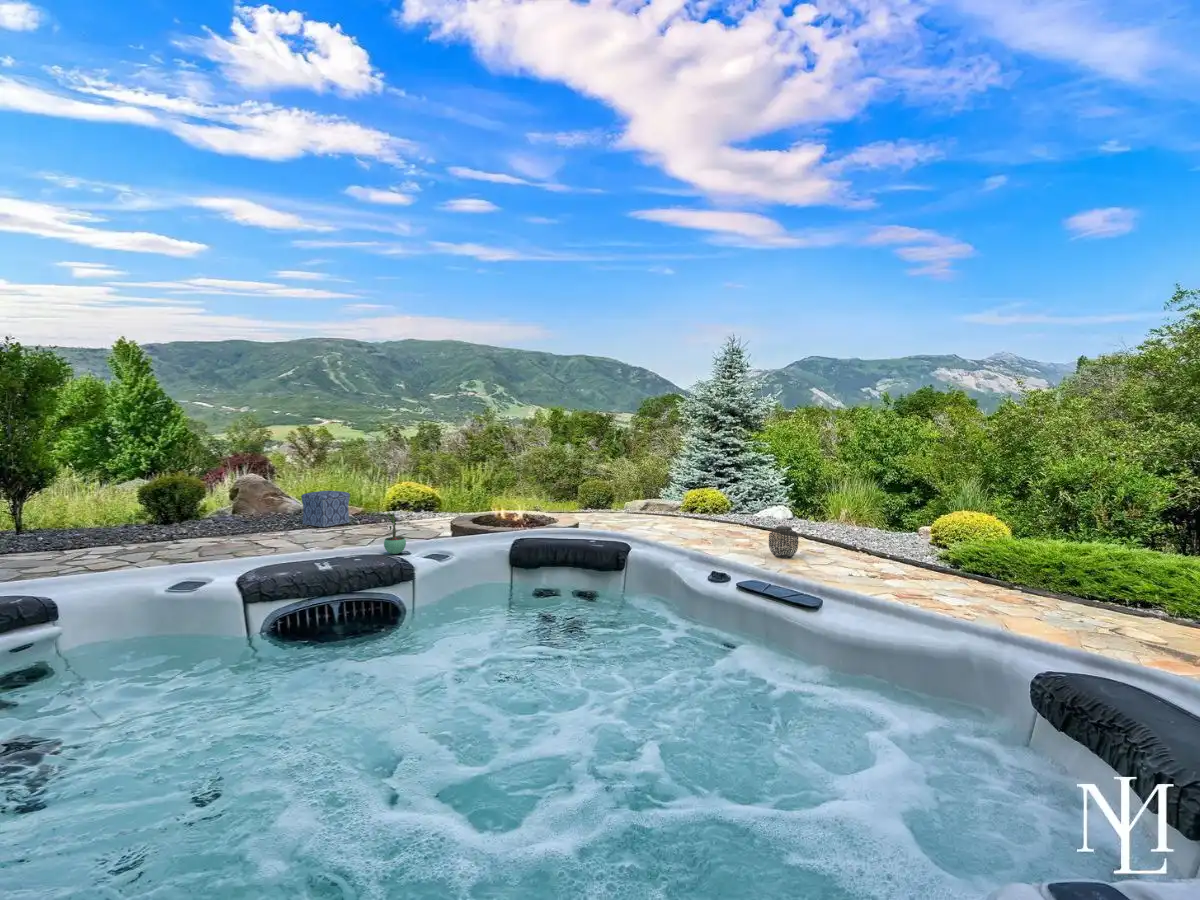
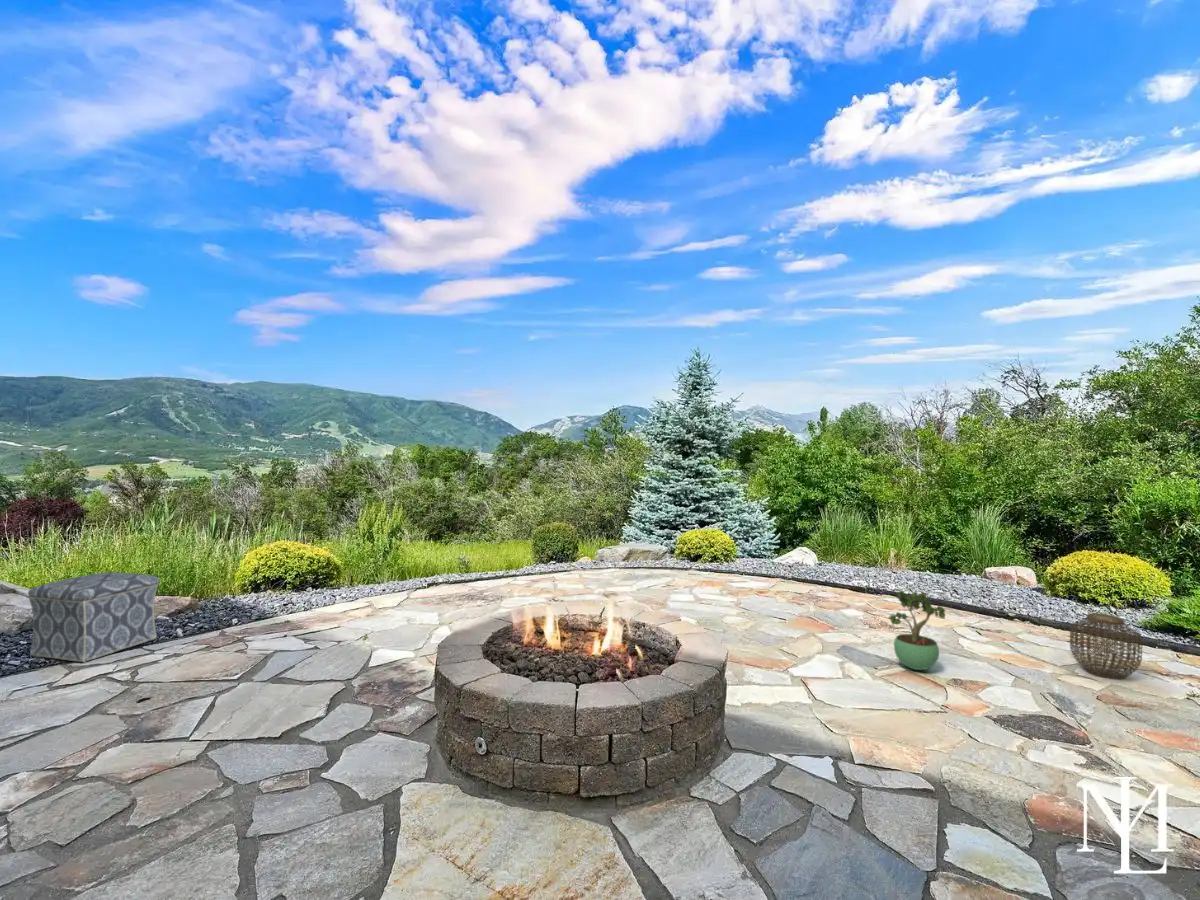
potted plant: present [384,513,406,554] -> present [889,591,945,670]

